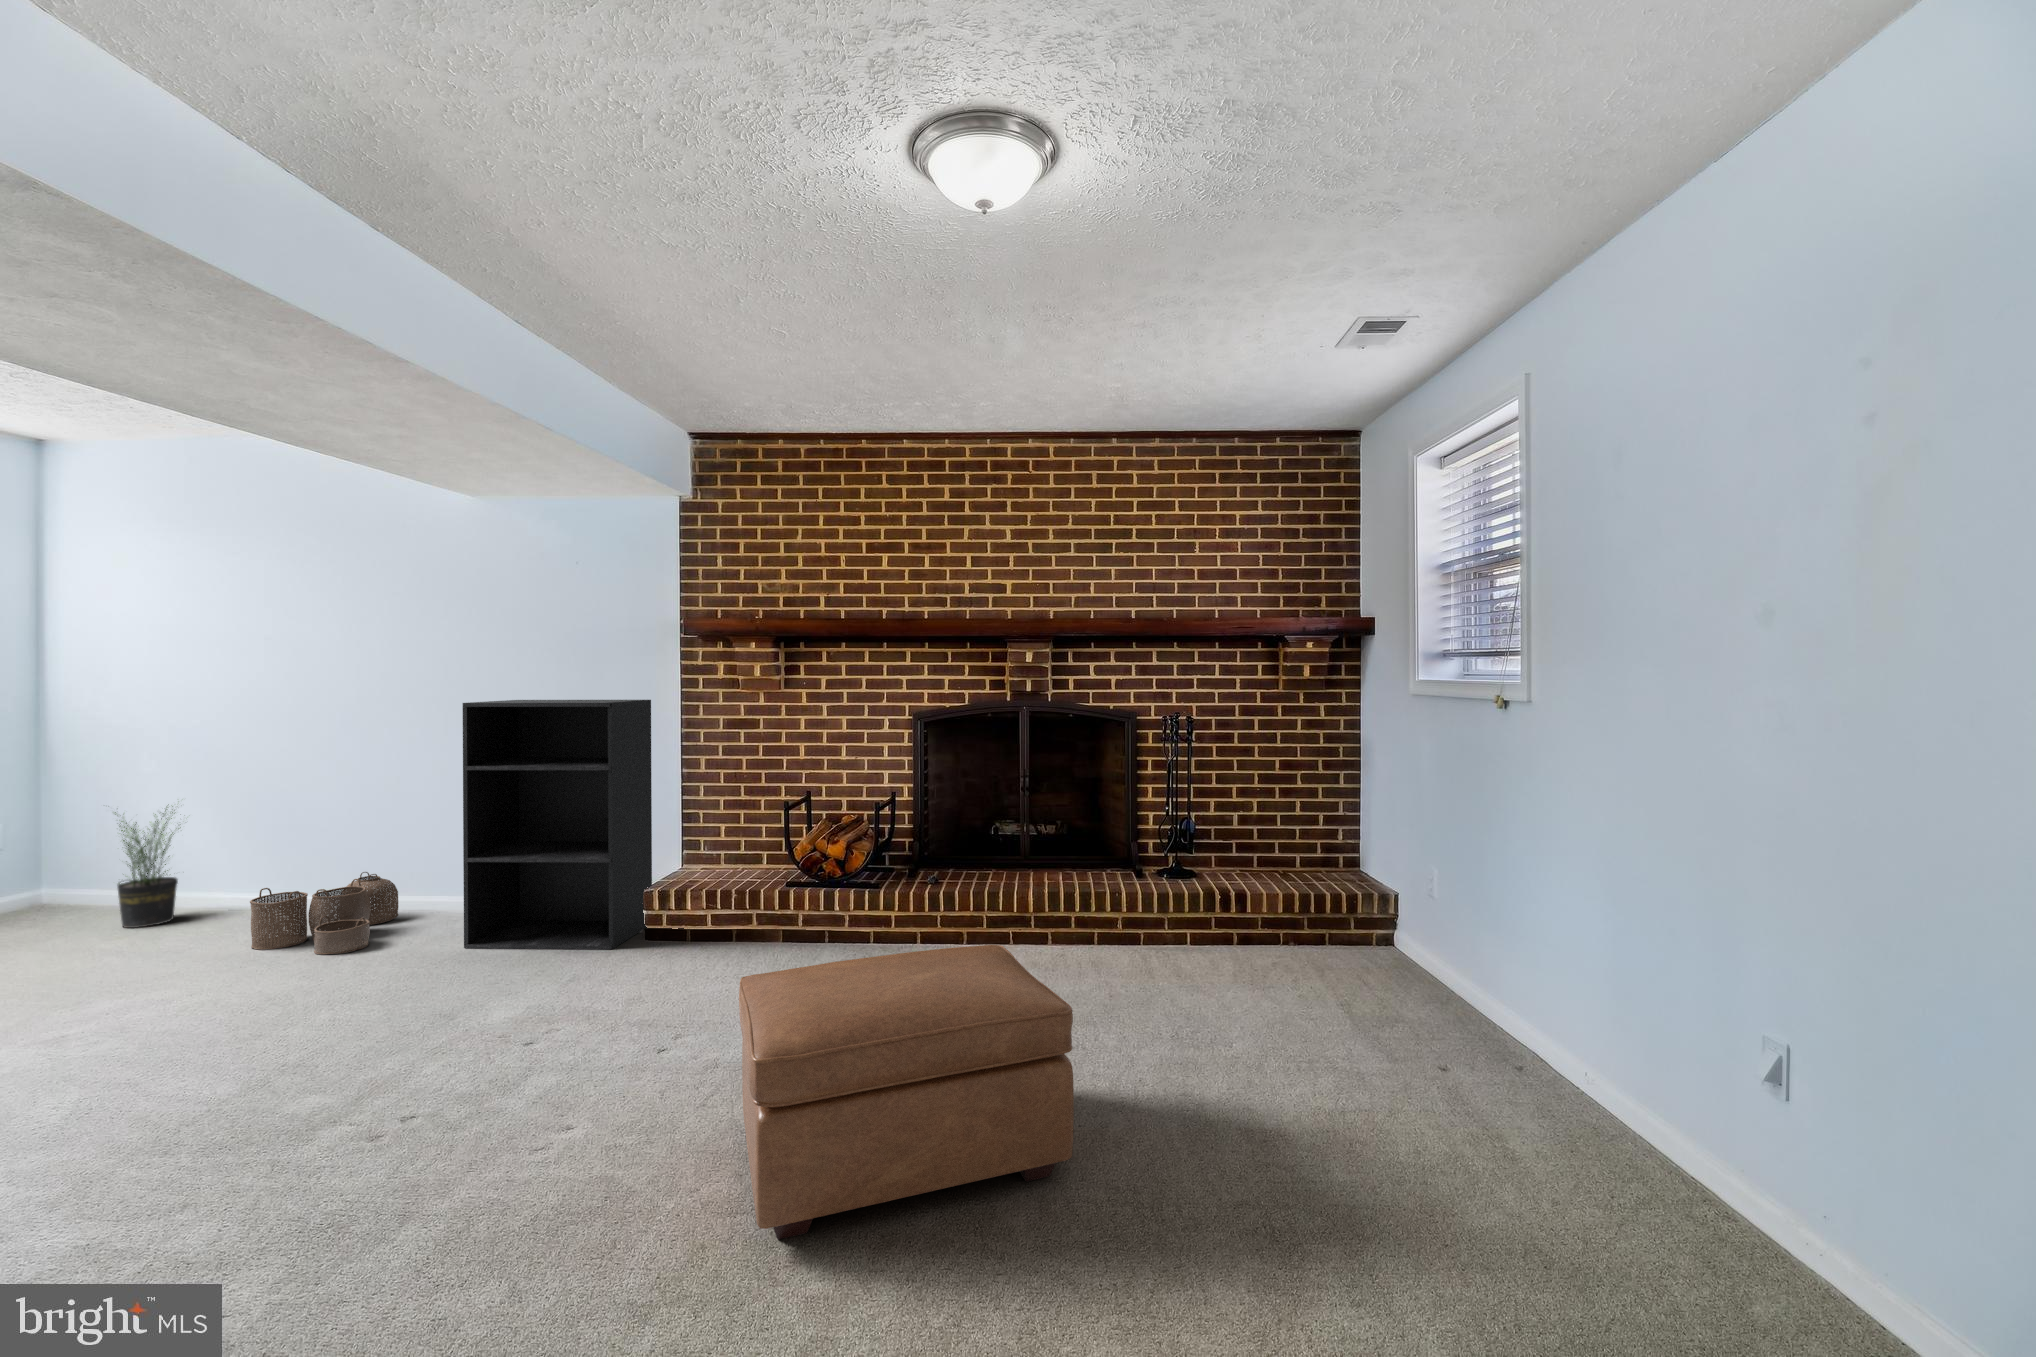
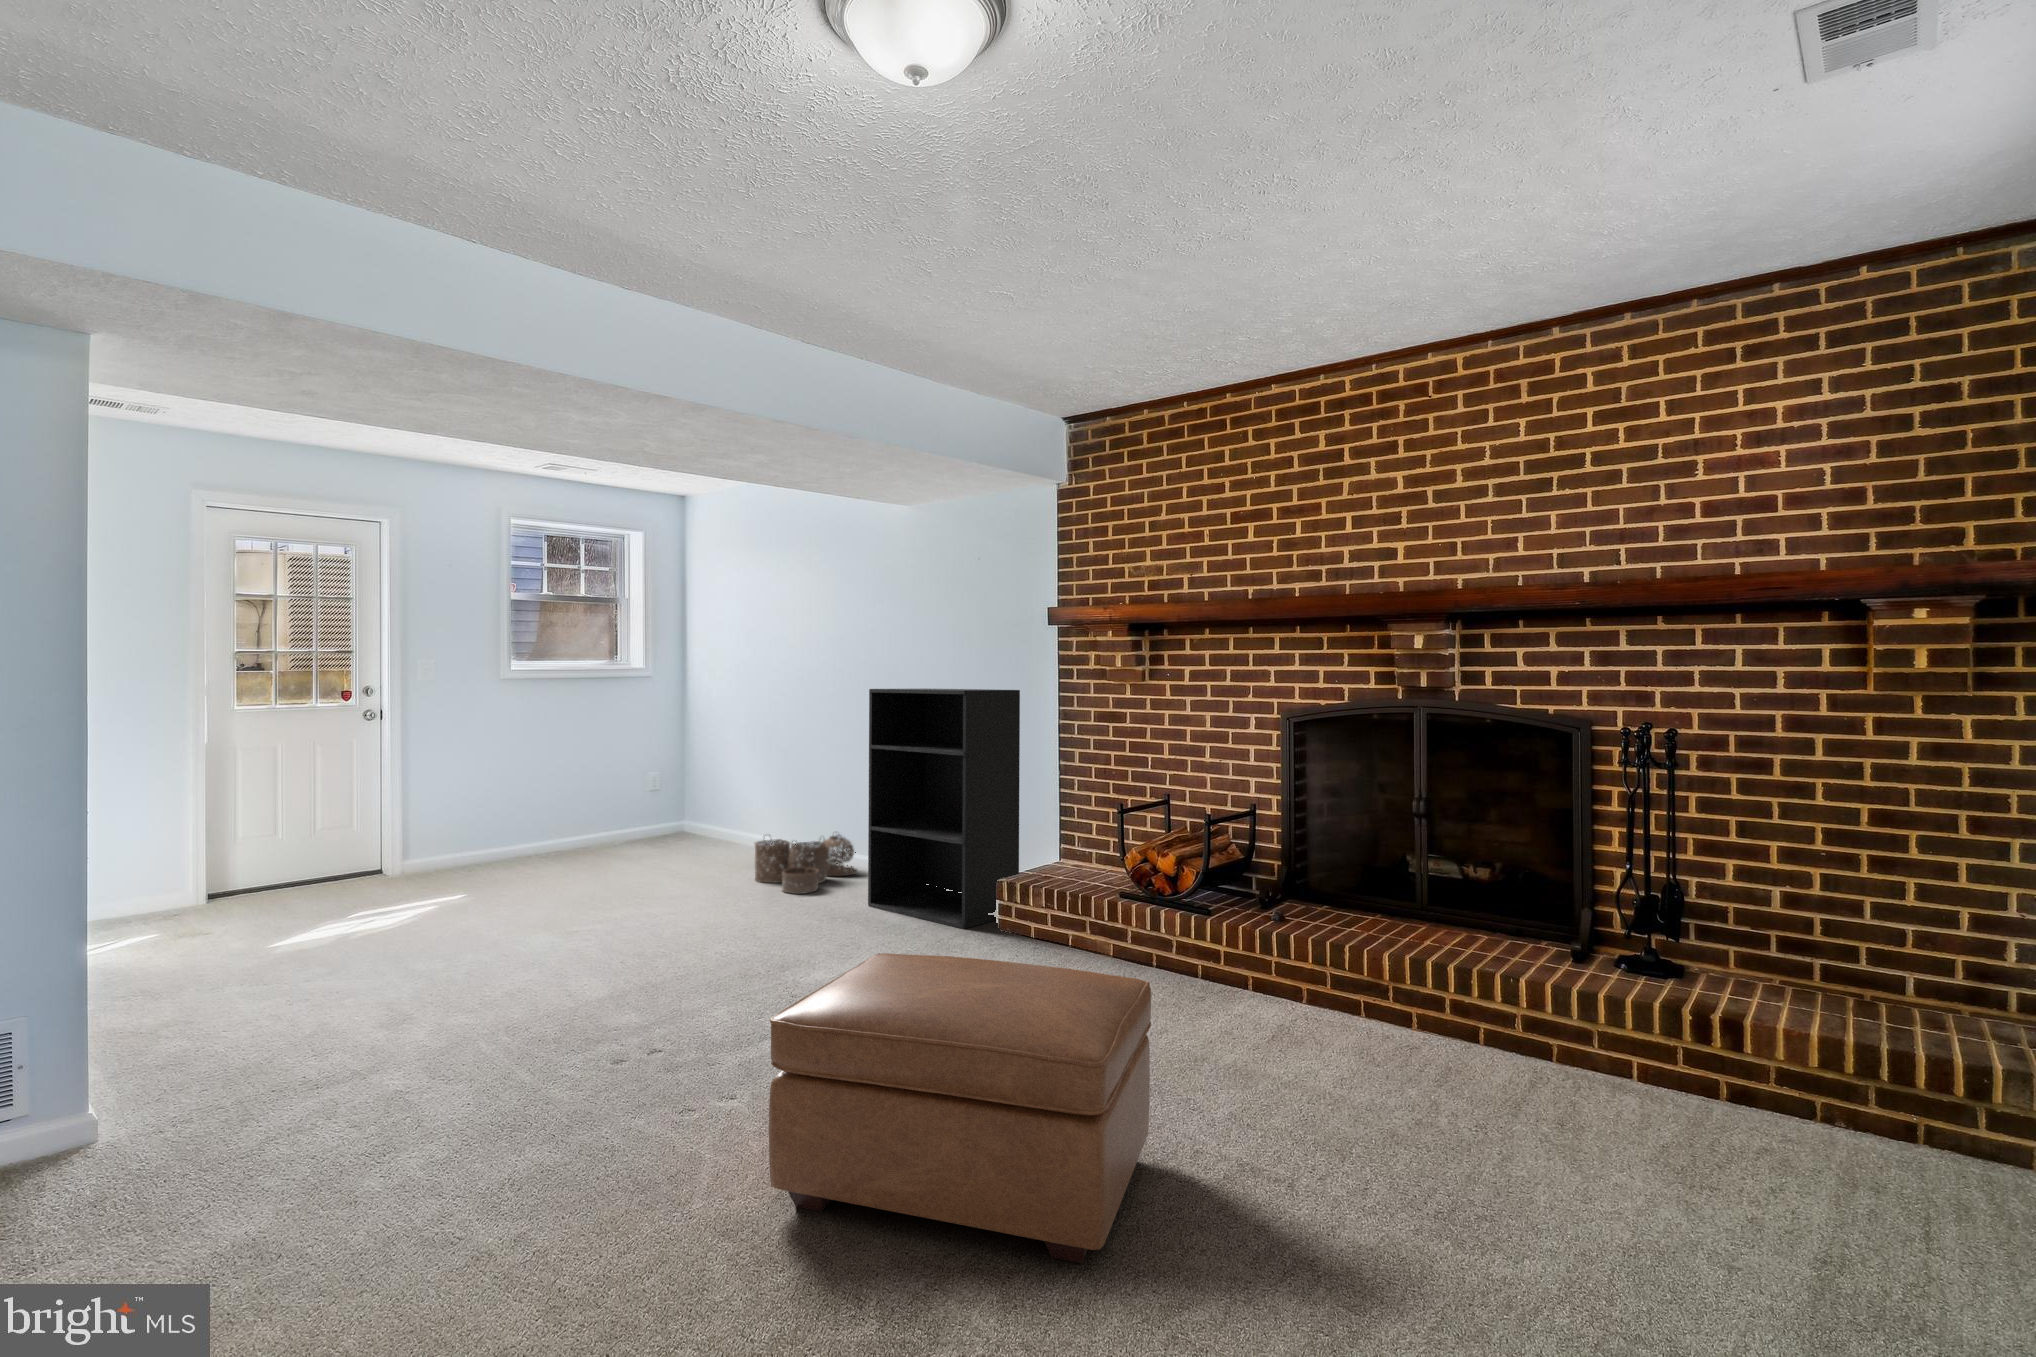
potted plant: present [115,806,181,928] -> none [704,760,752,855]

